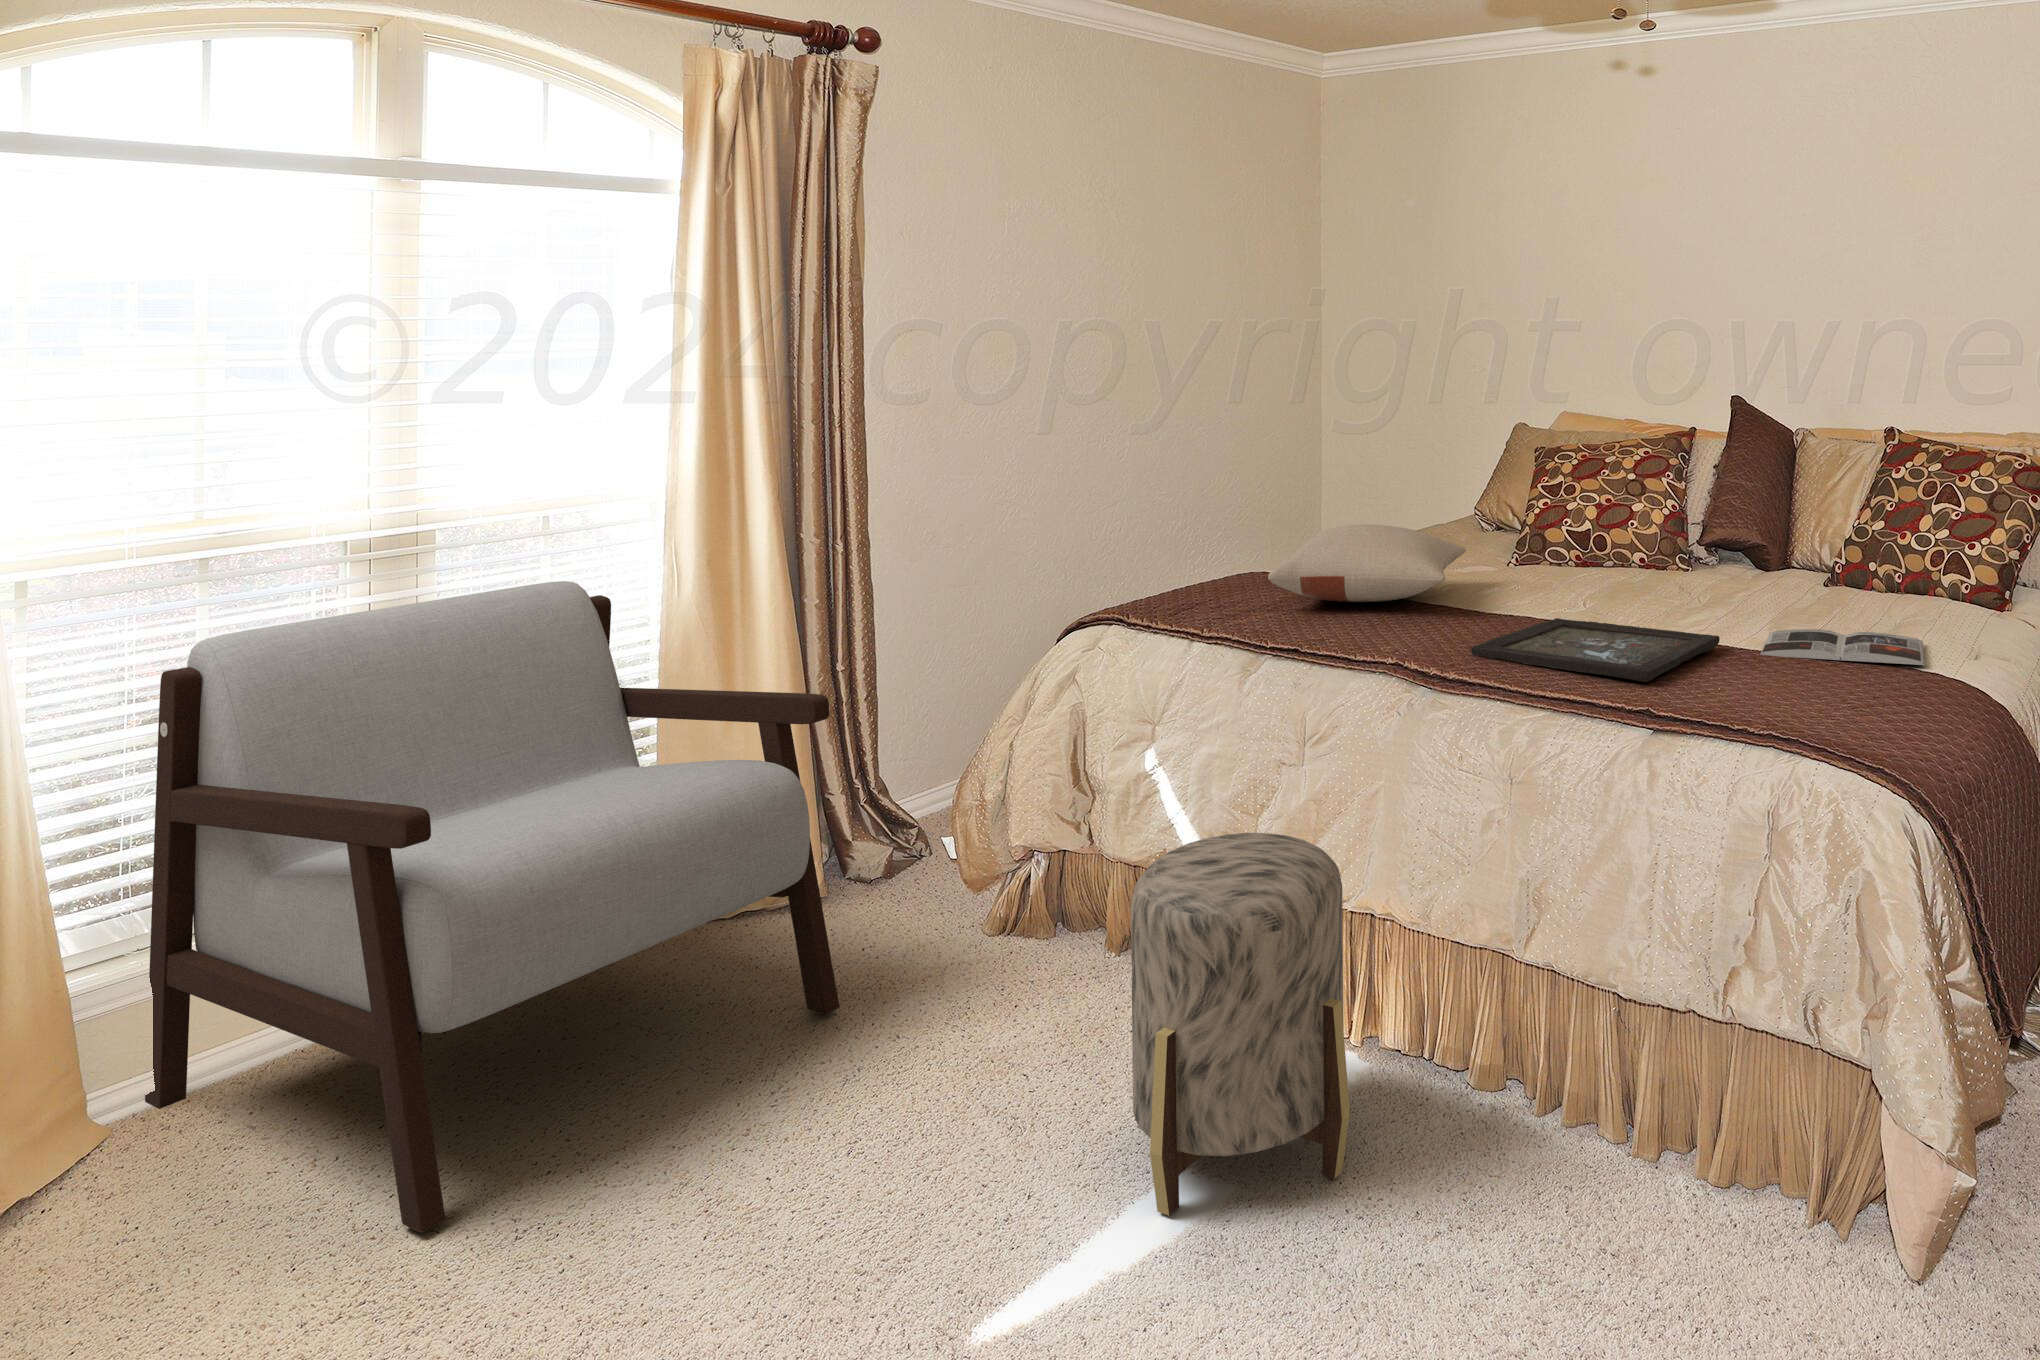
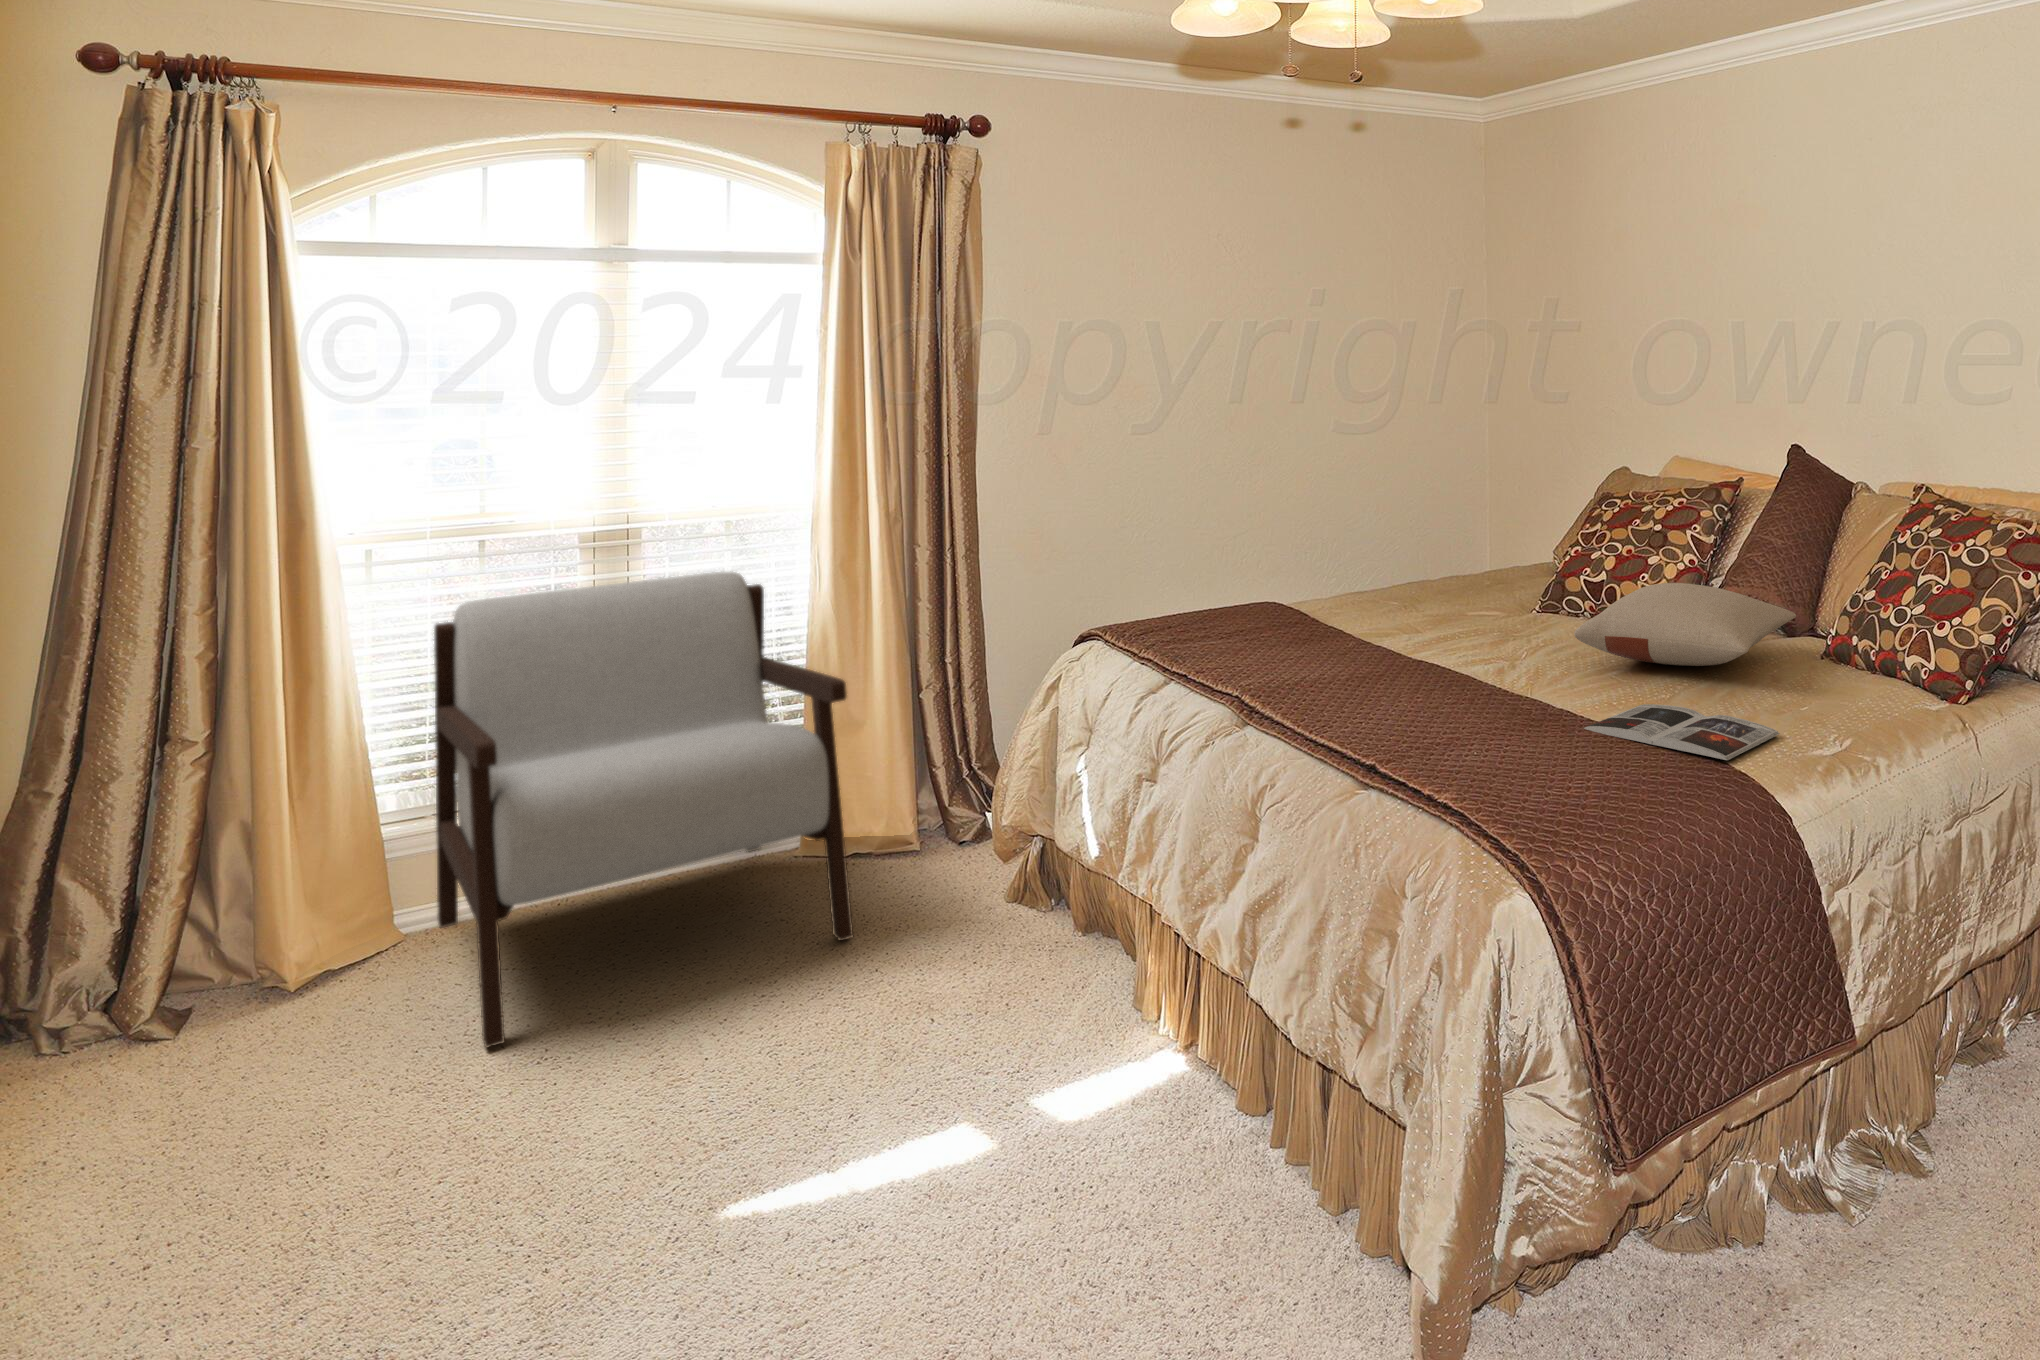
pillow: present [1268,525,1466,602] -> present [1574,583,1796,666]
tray: present [1471,618,1720,682] -> none [1305,669,1550,746]
ottoman: present [1131,833,1350,1216] -> none [902,841,1121,1164]

